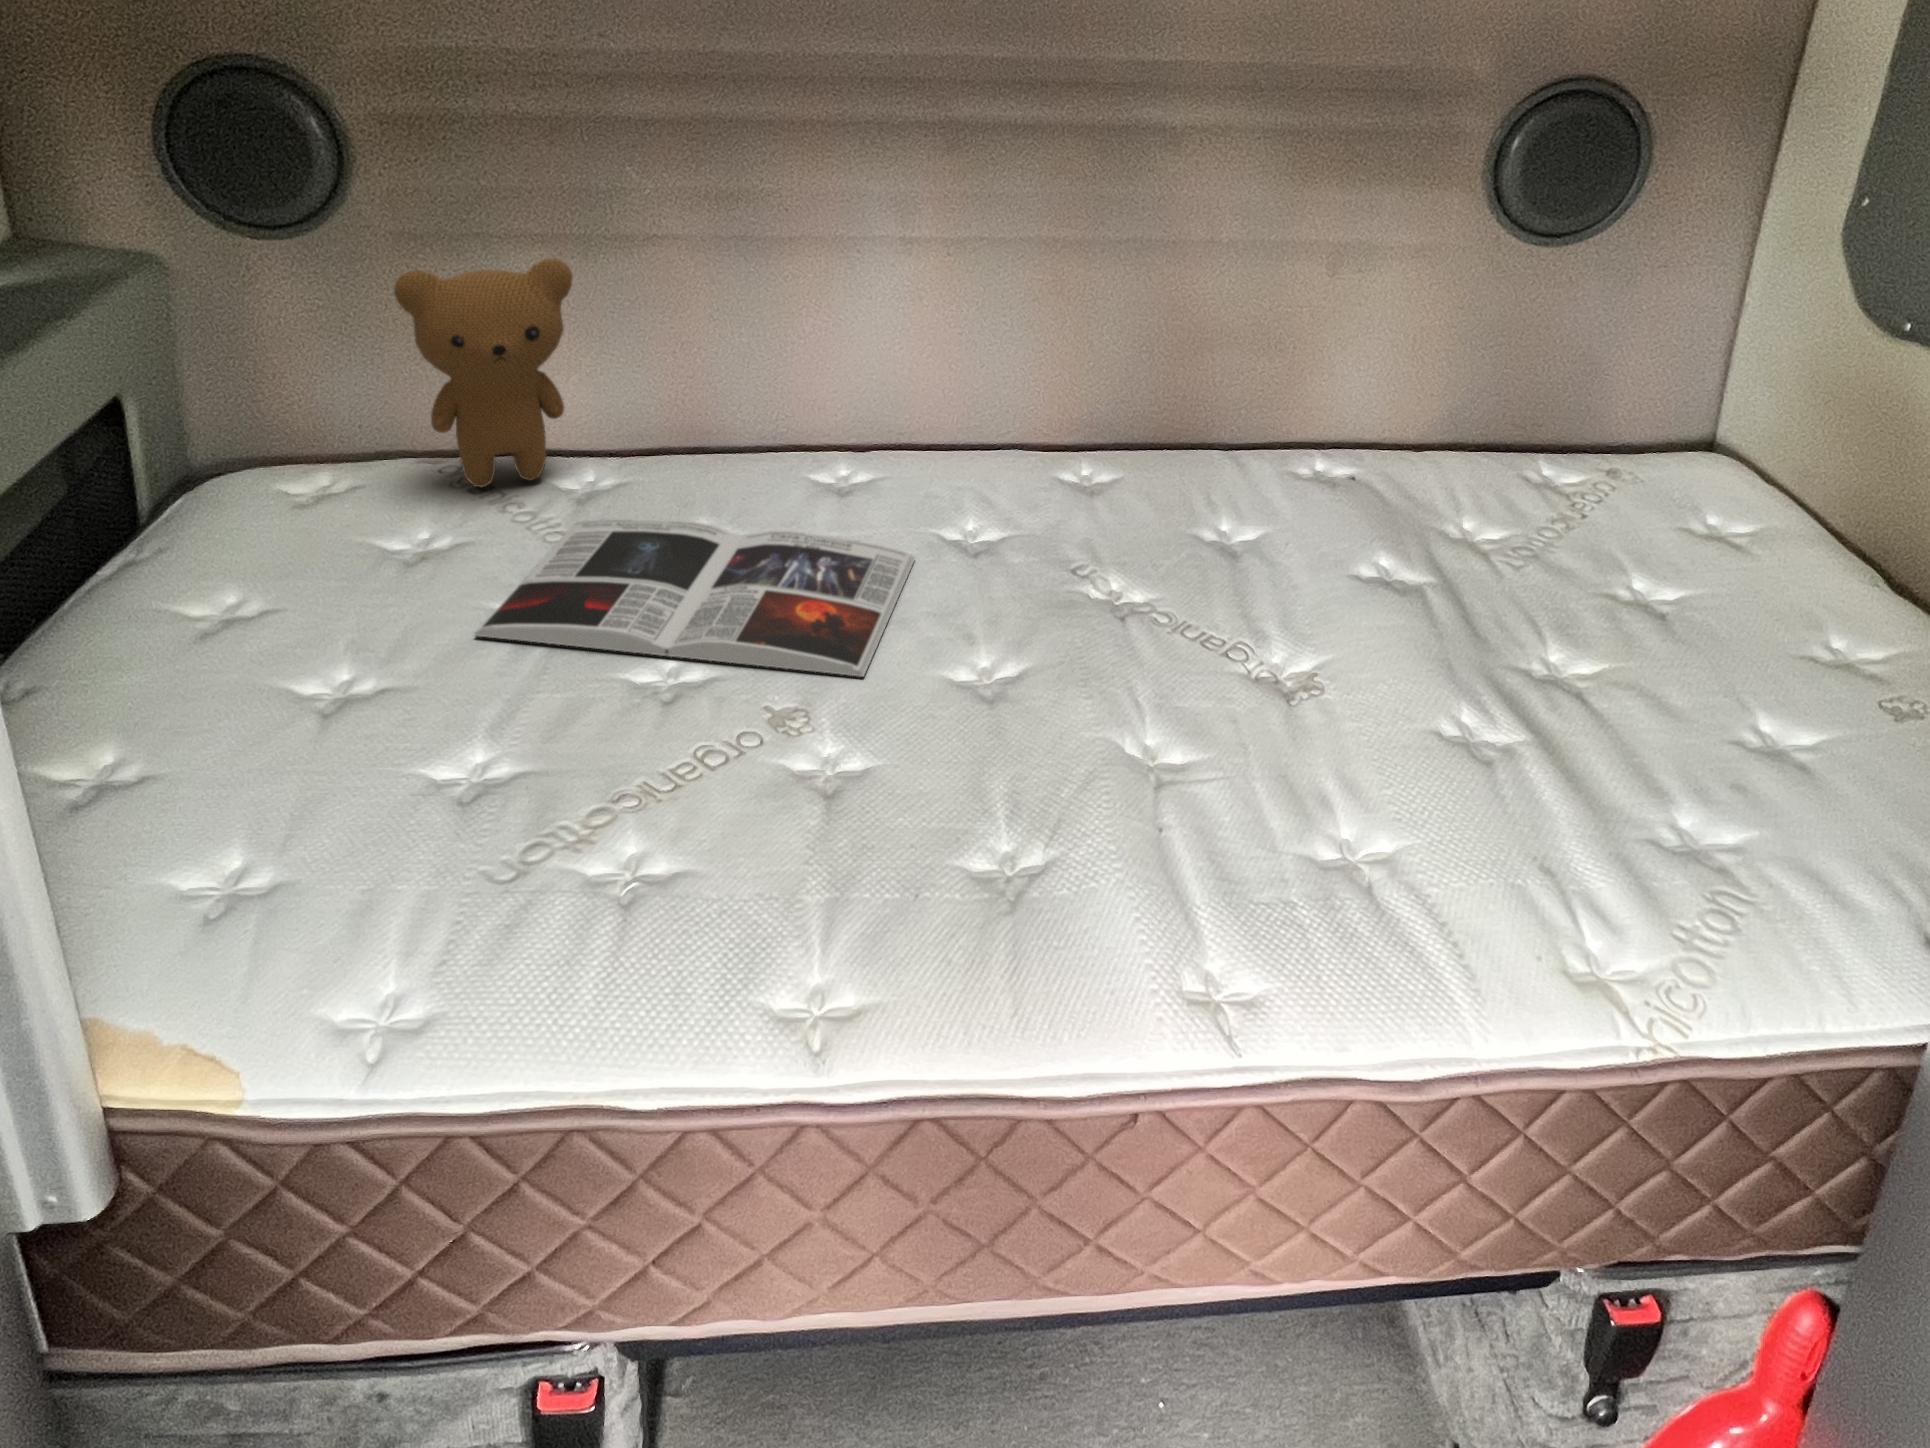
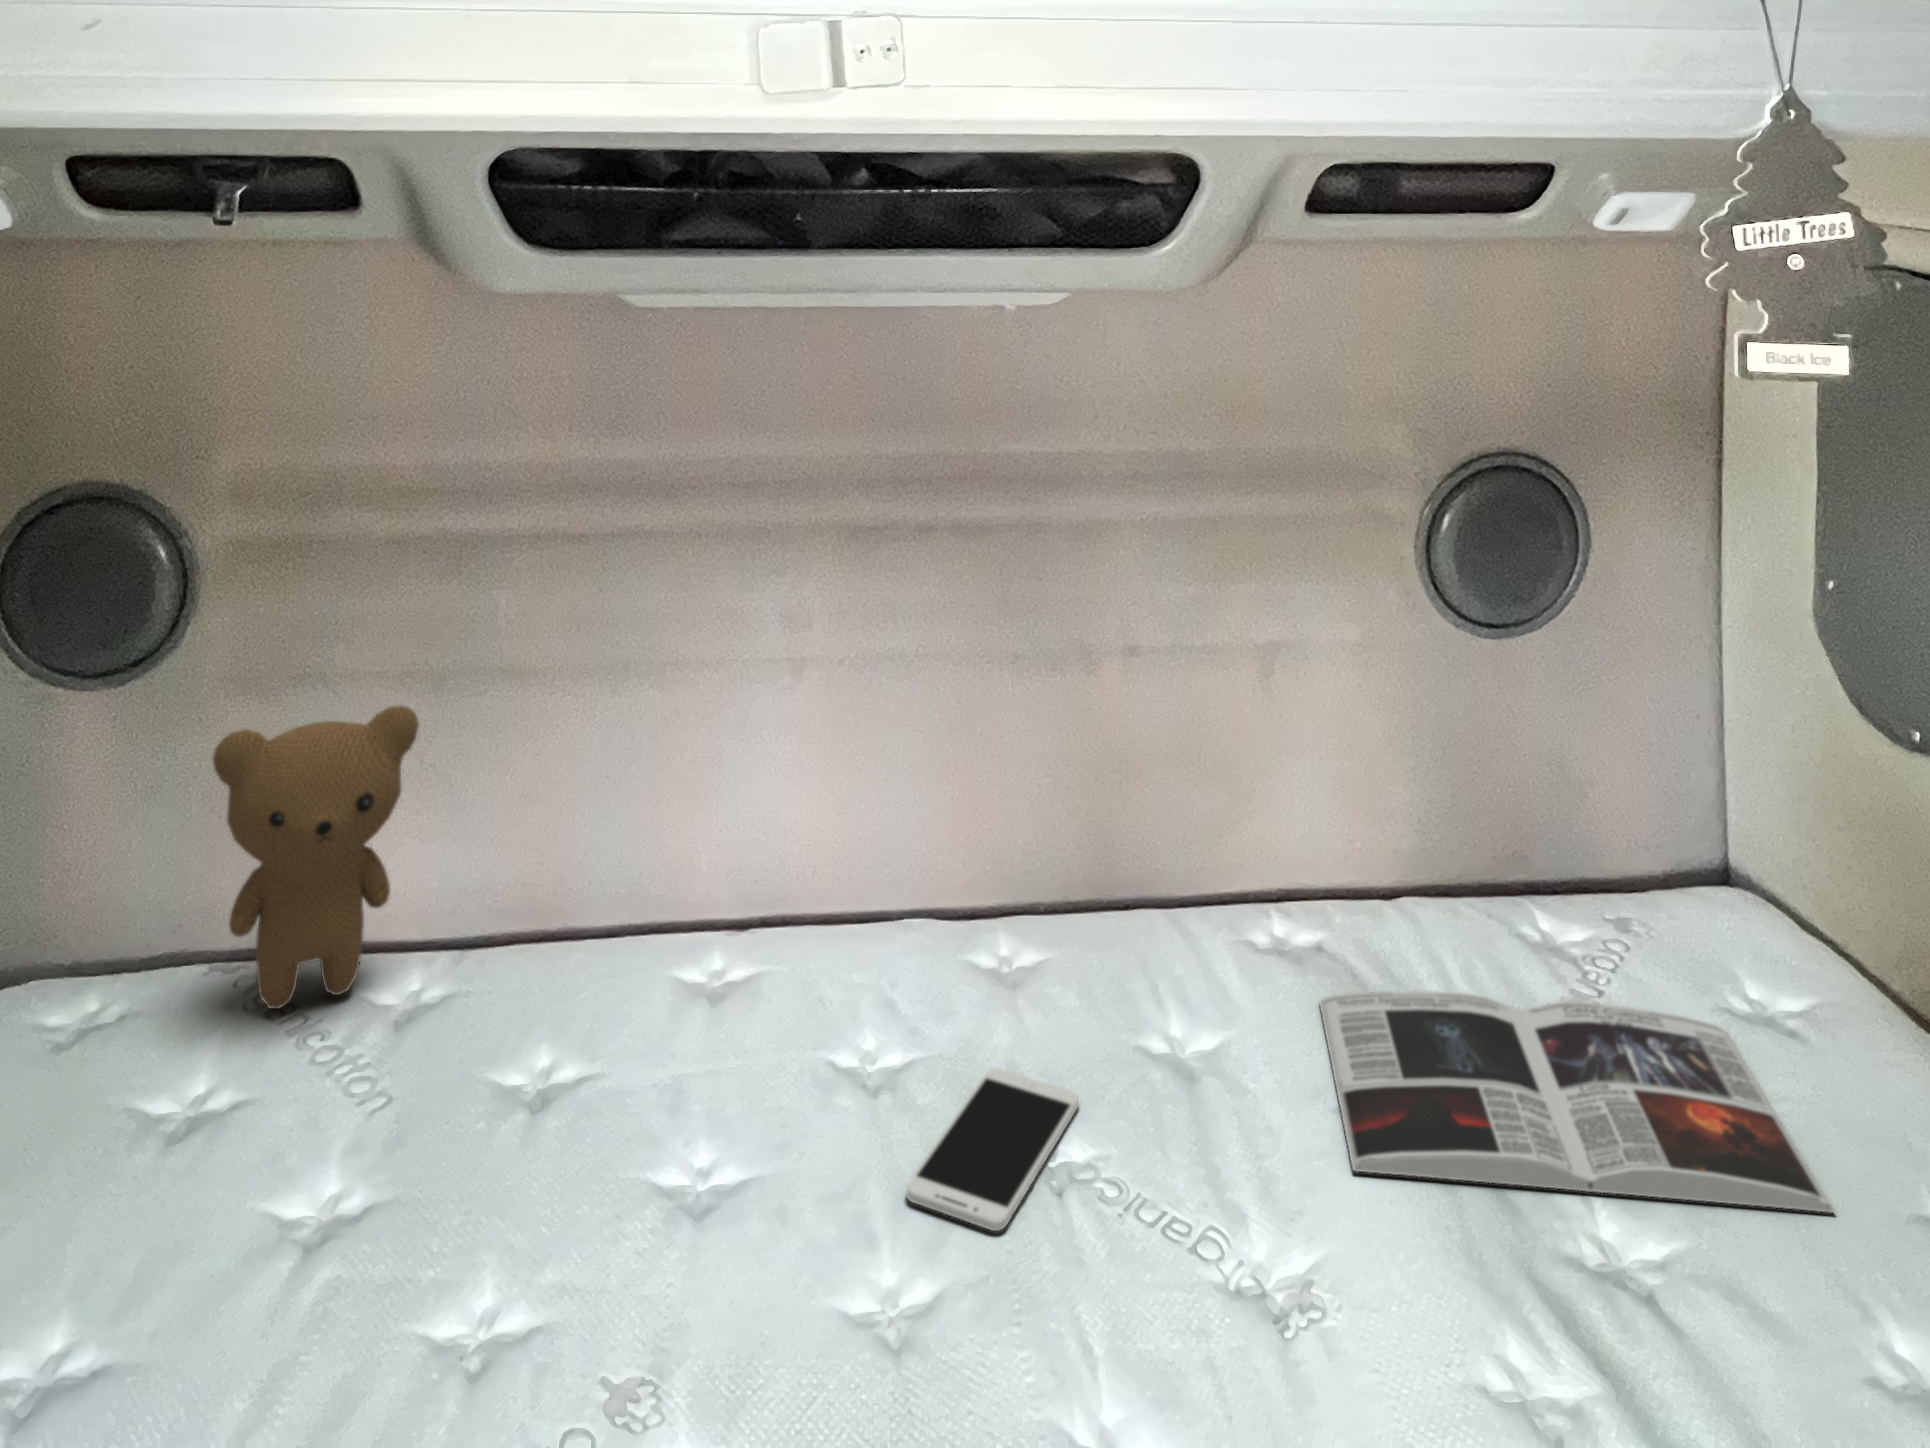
magazine: present [475,518,915,677] -> present [1320,990,1835,1213]
smartphone: none [996,543,1139,639] -> present [906,1068,1079,1231]

